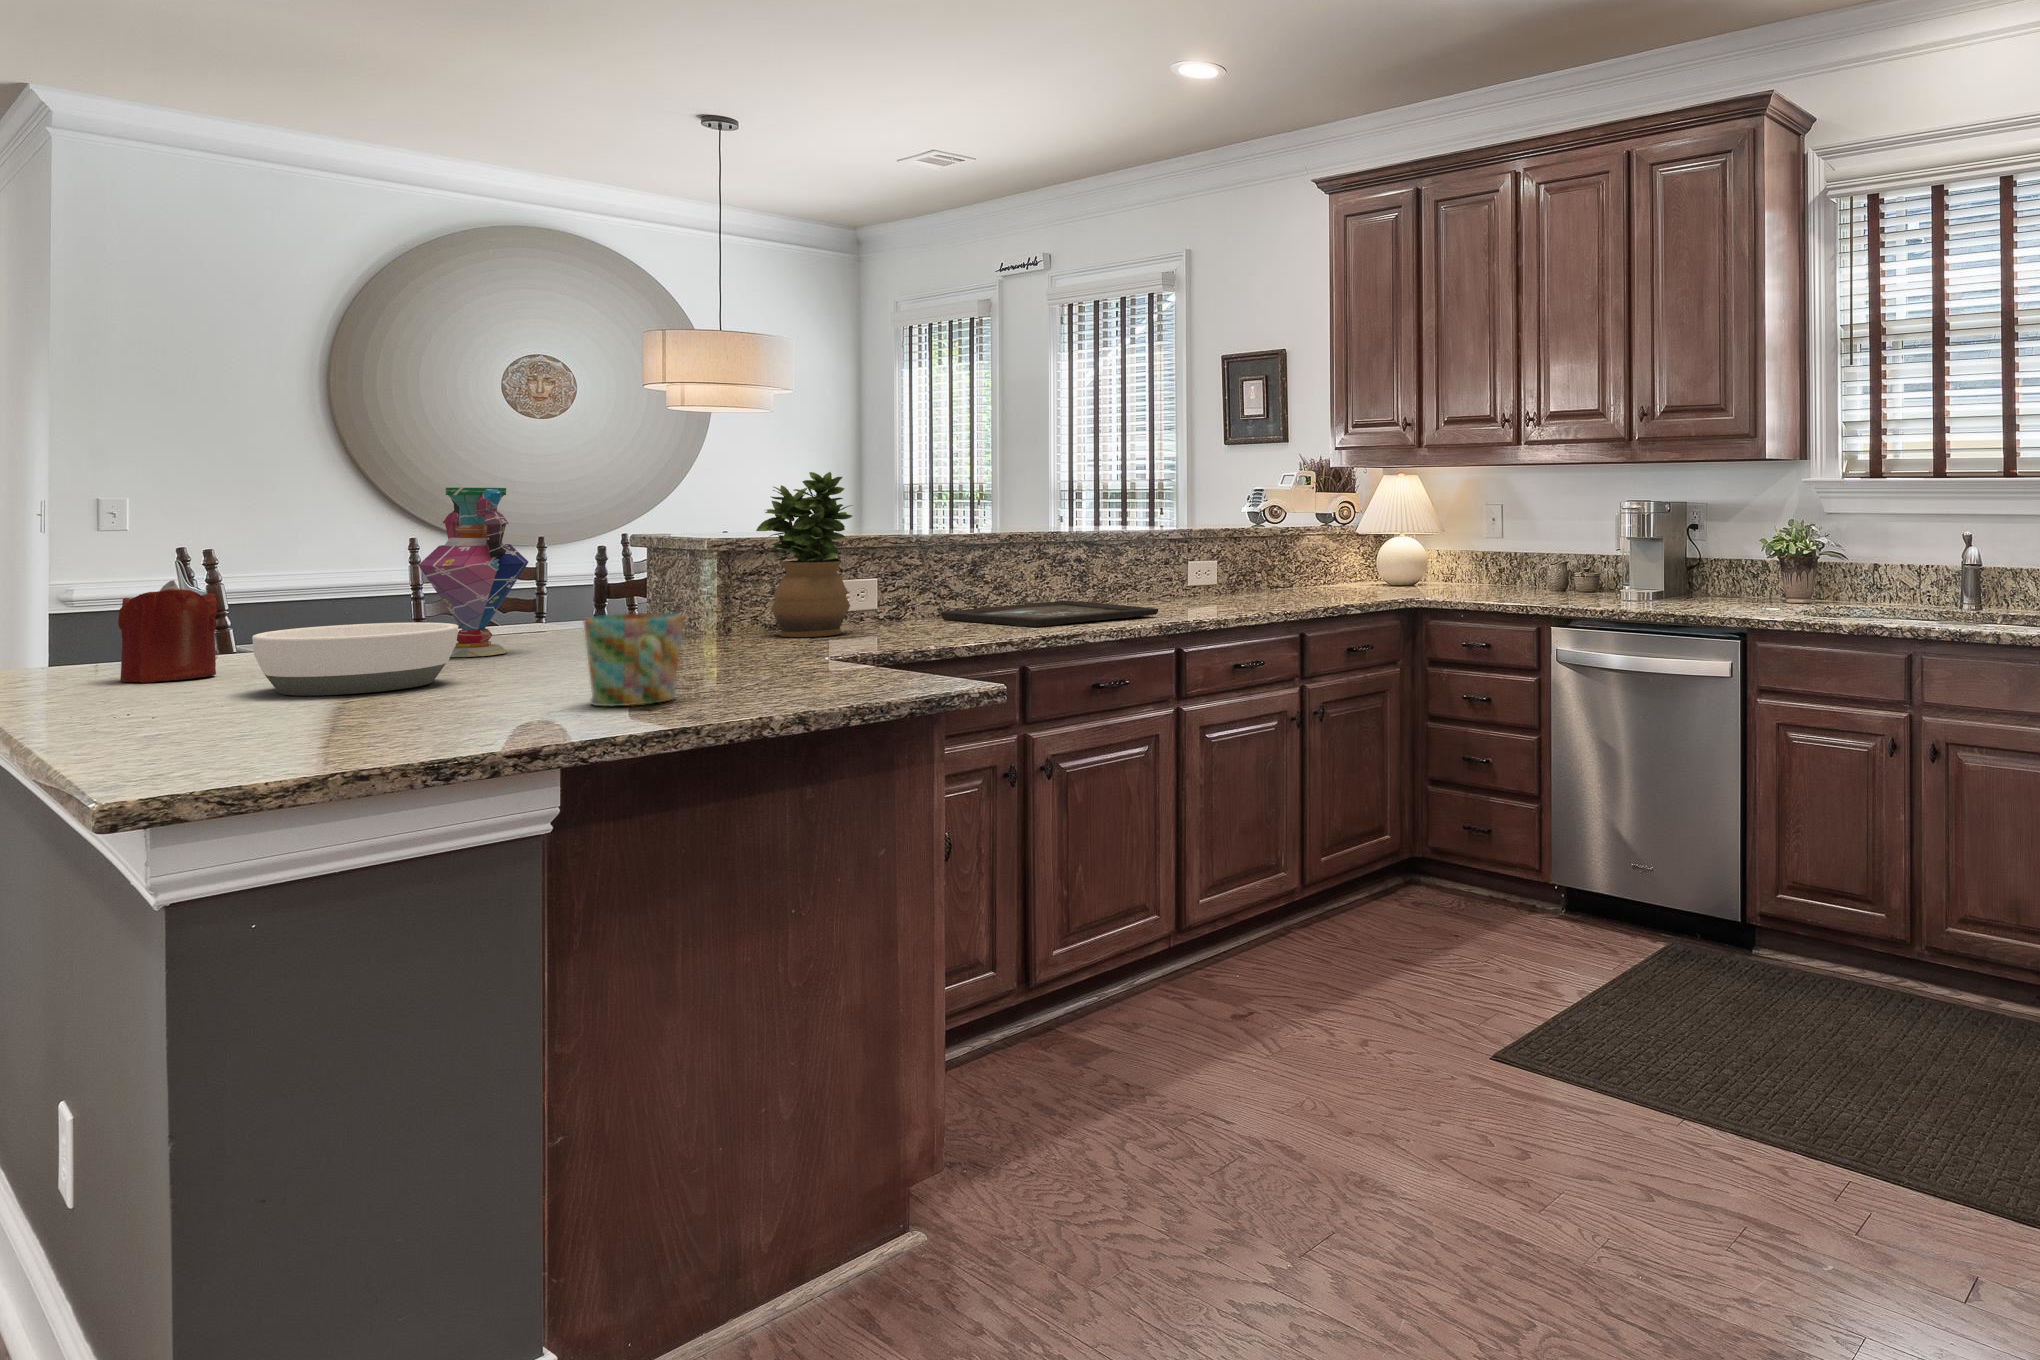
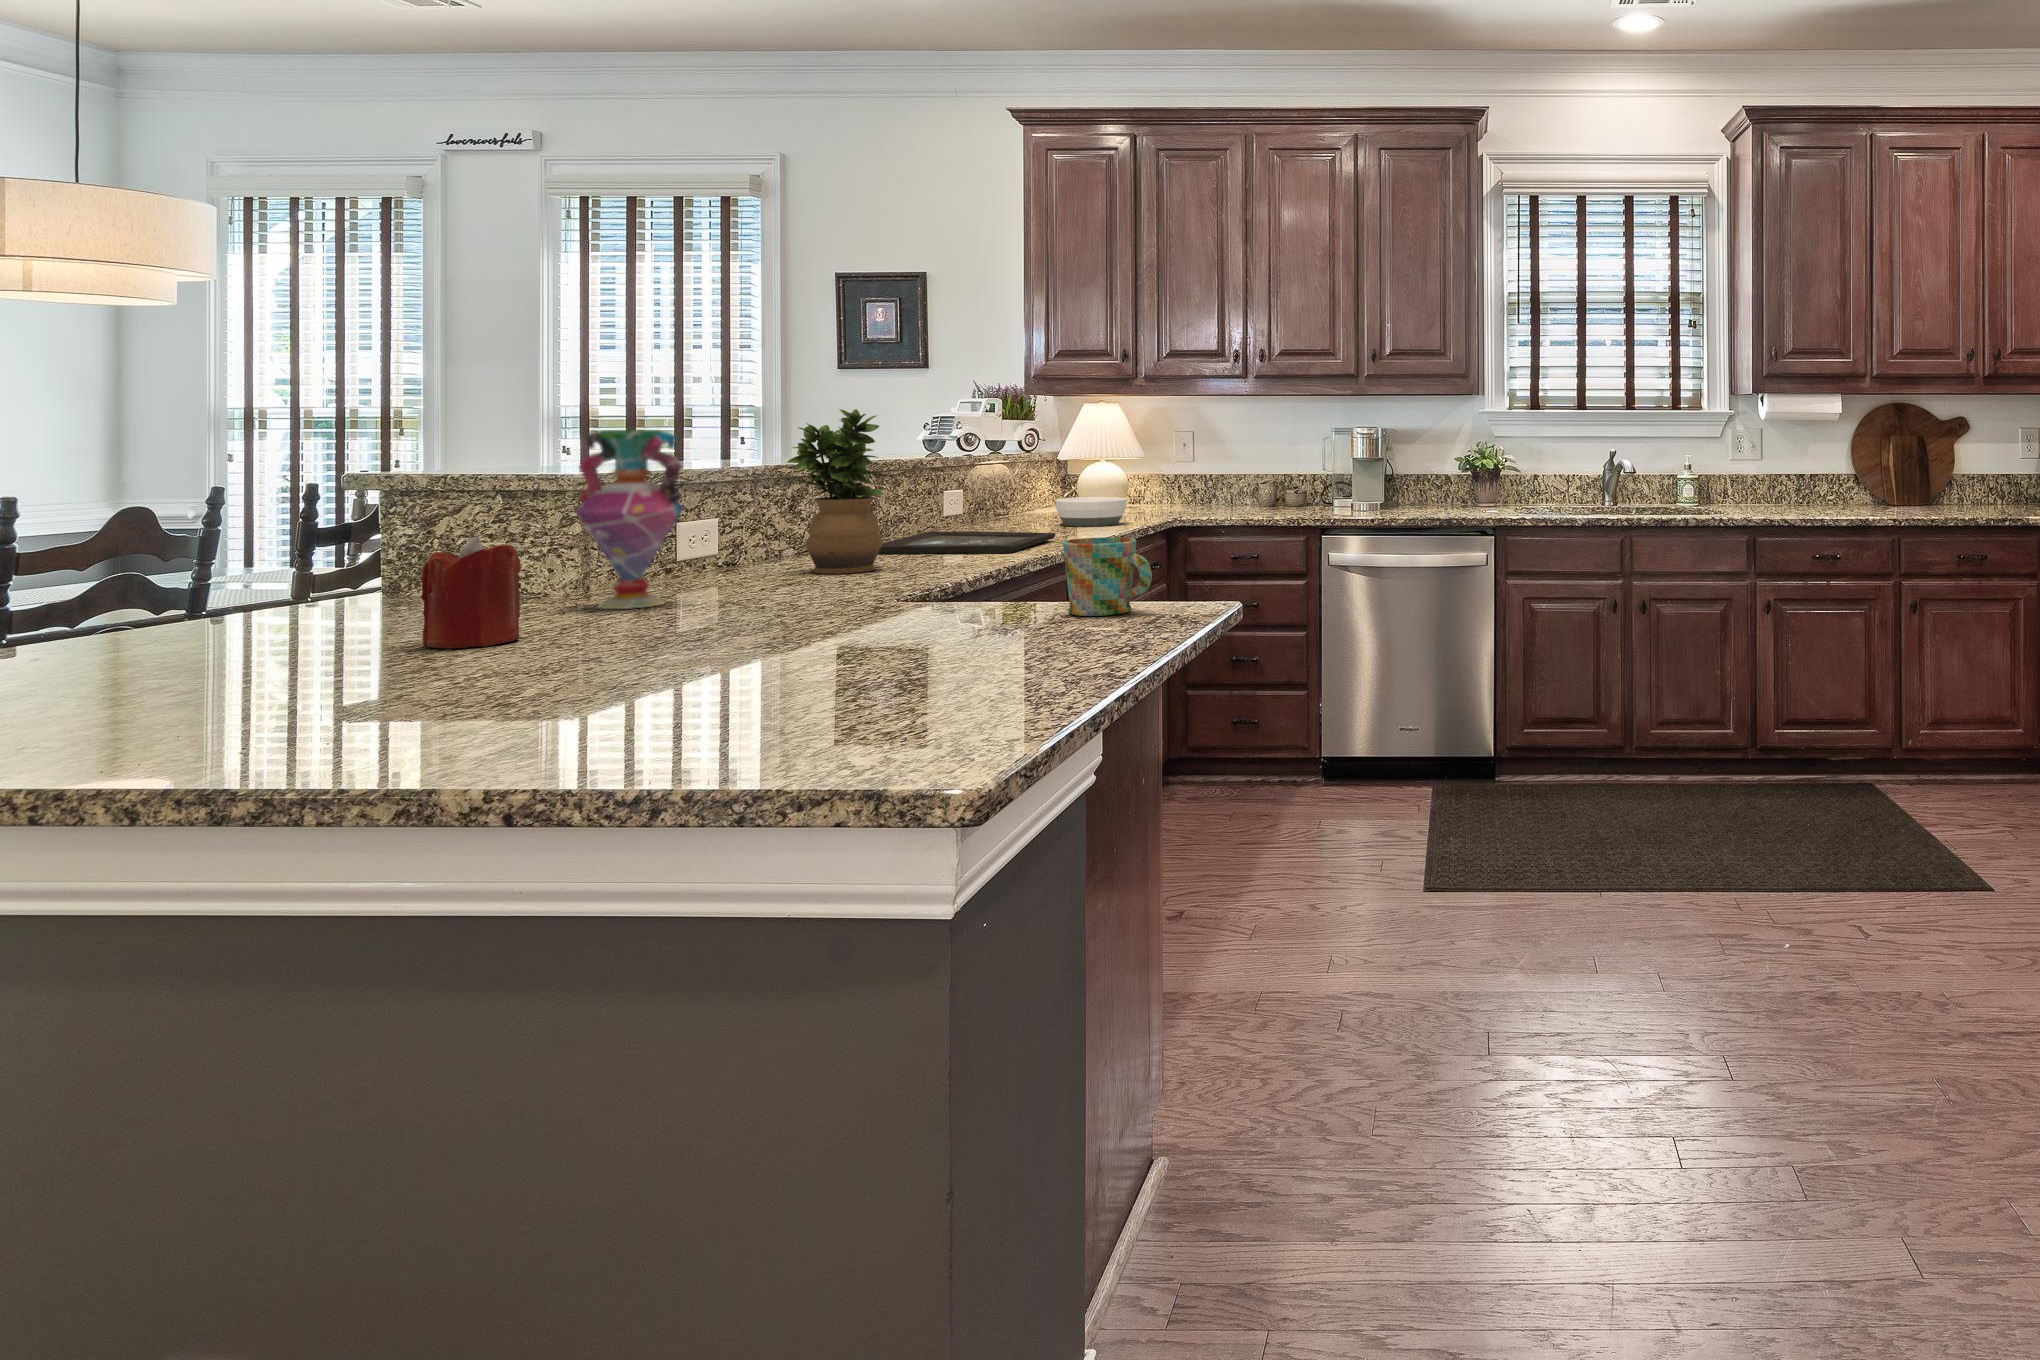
bowl: present [252,622,459,696] -> present [1055,497,1127,527]

